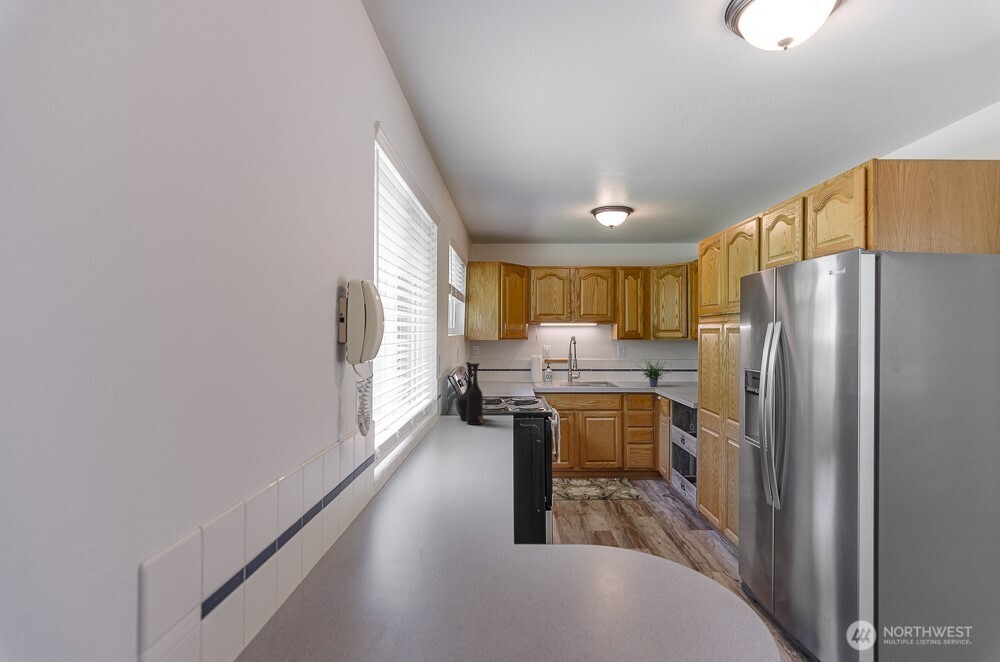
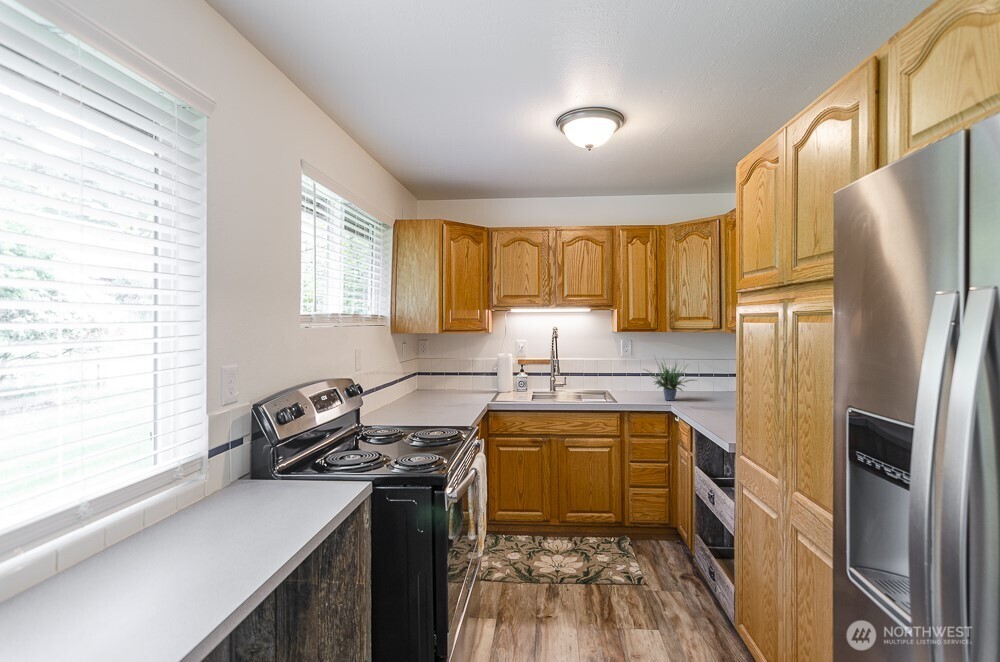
vase: present [457,361,483,425] -> none [251,381,305,515]

